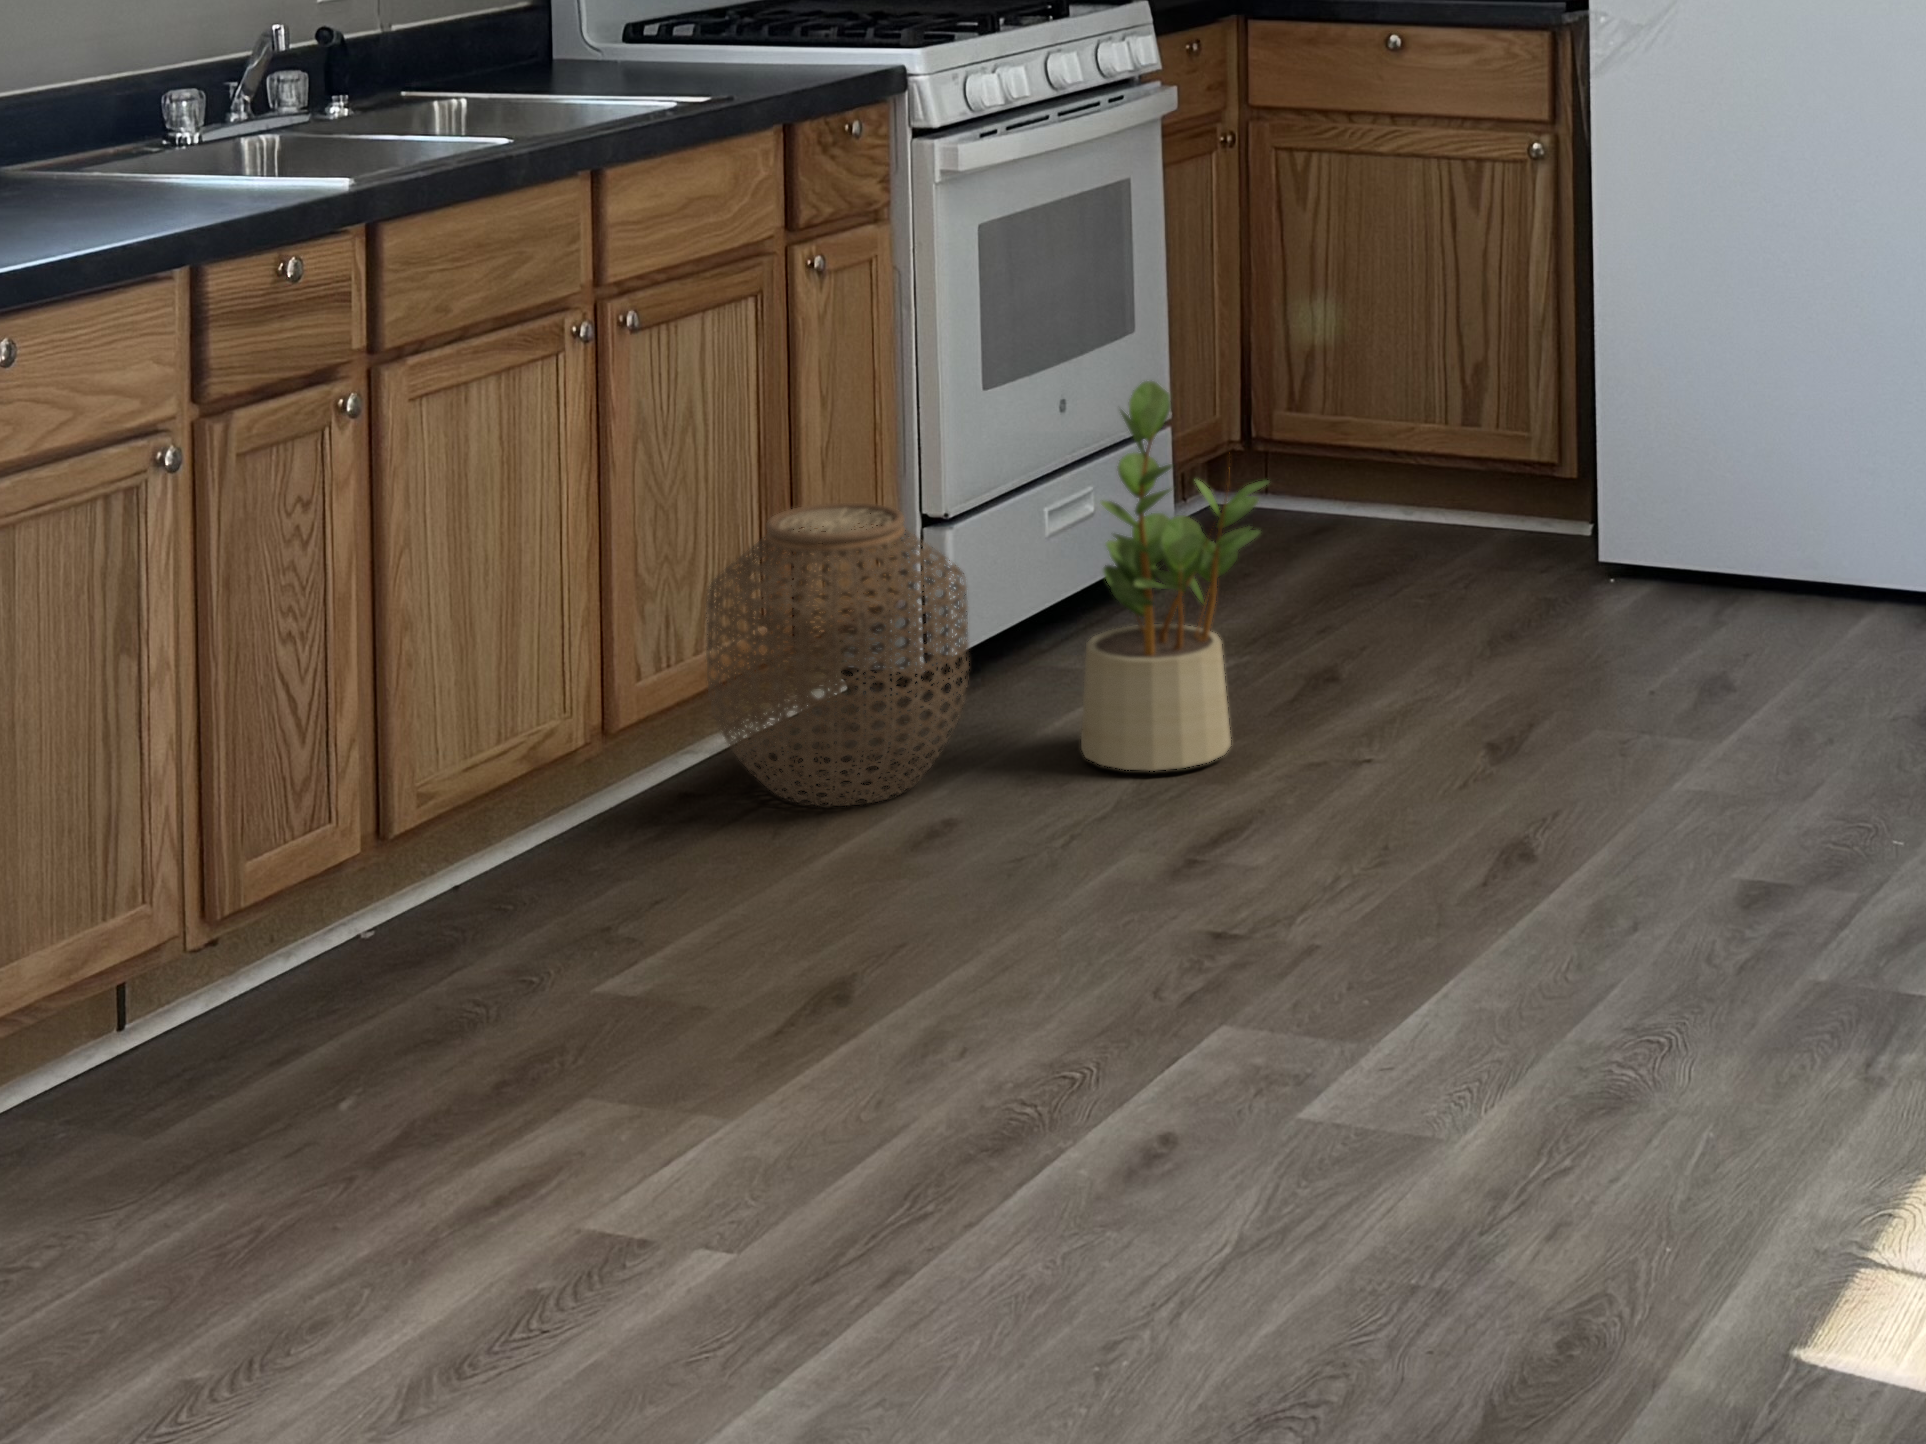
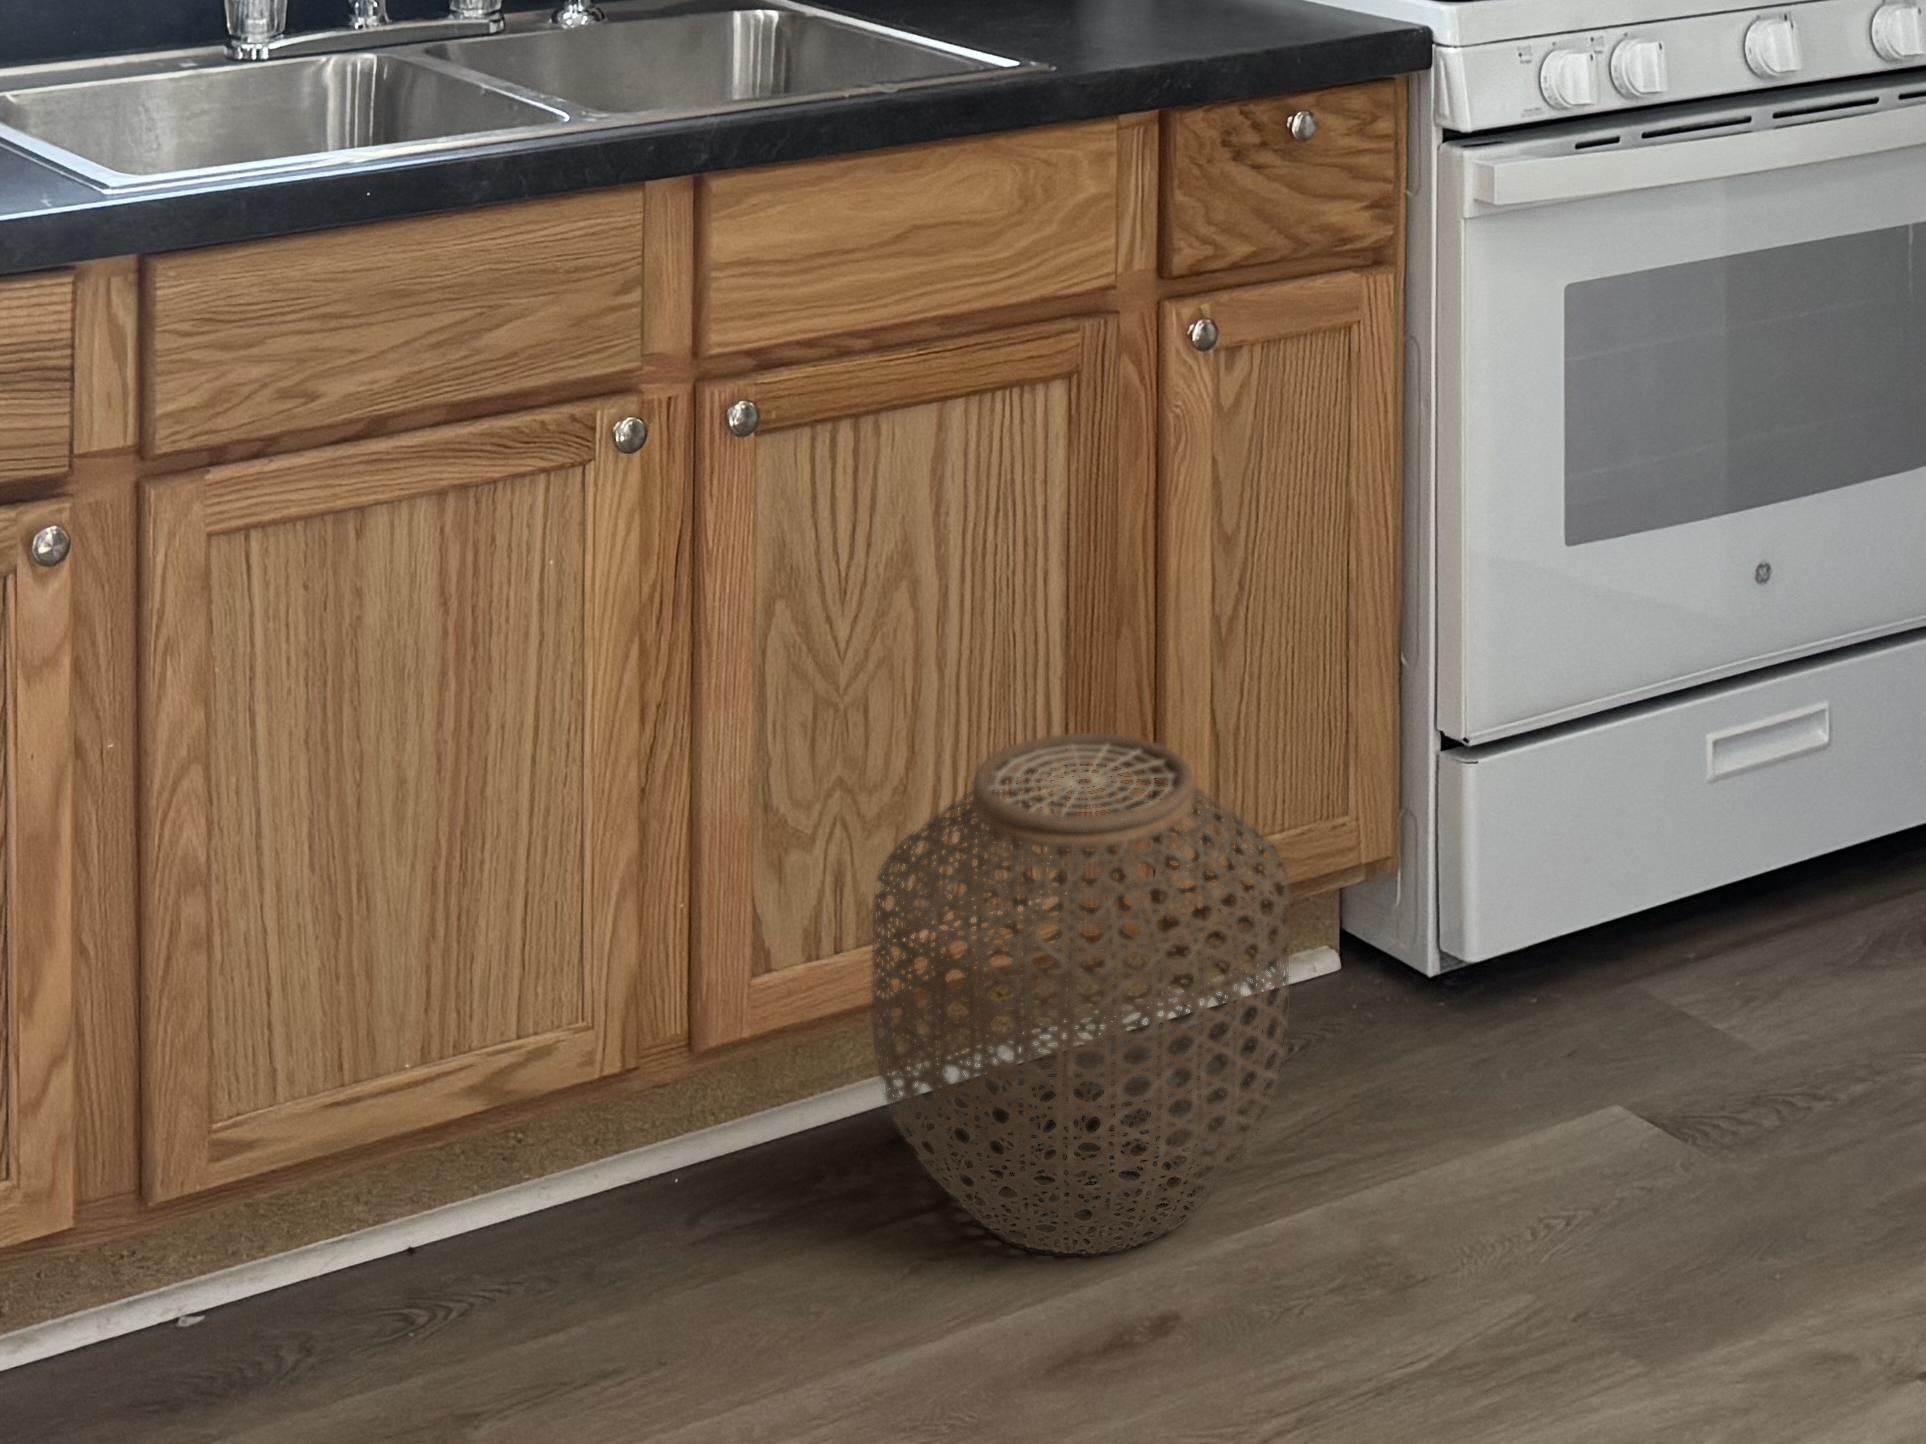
potted plant: present [1081,381,1268,771] -> none [1457,651,1800,1333]

